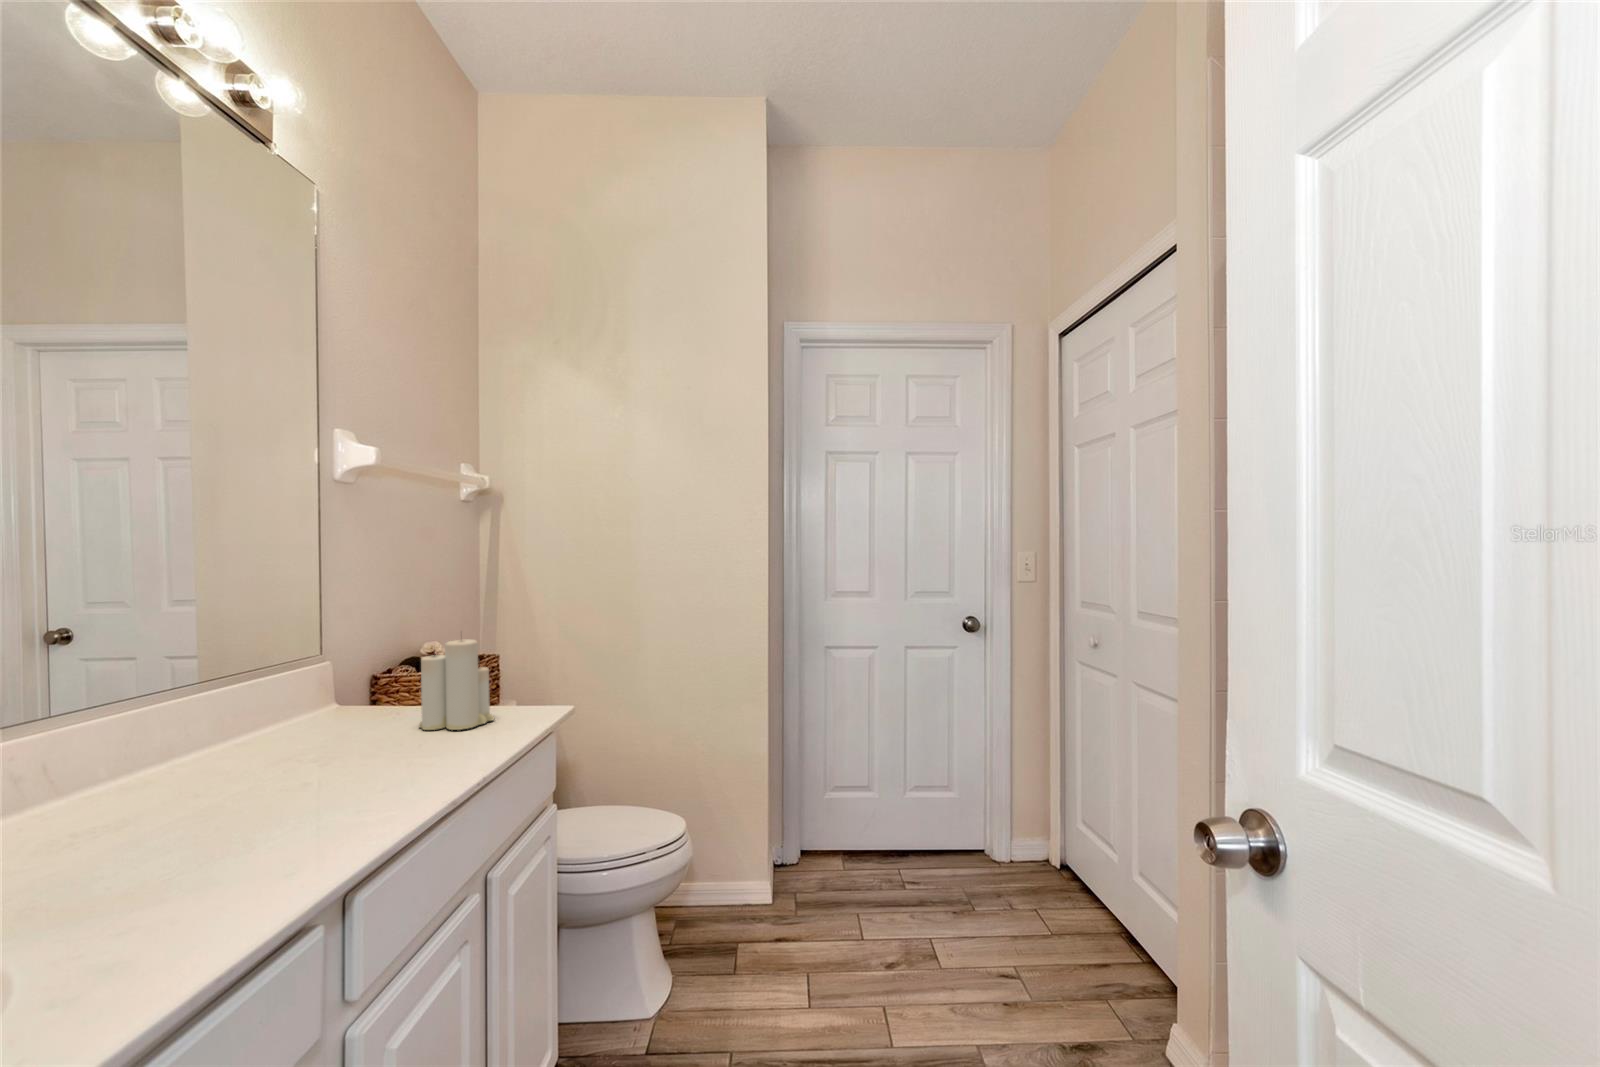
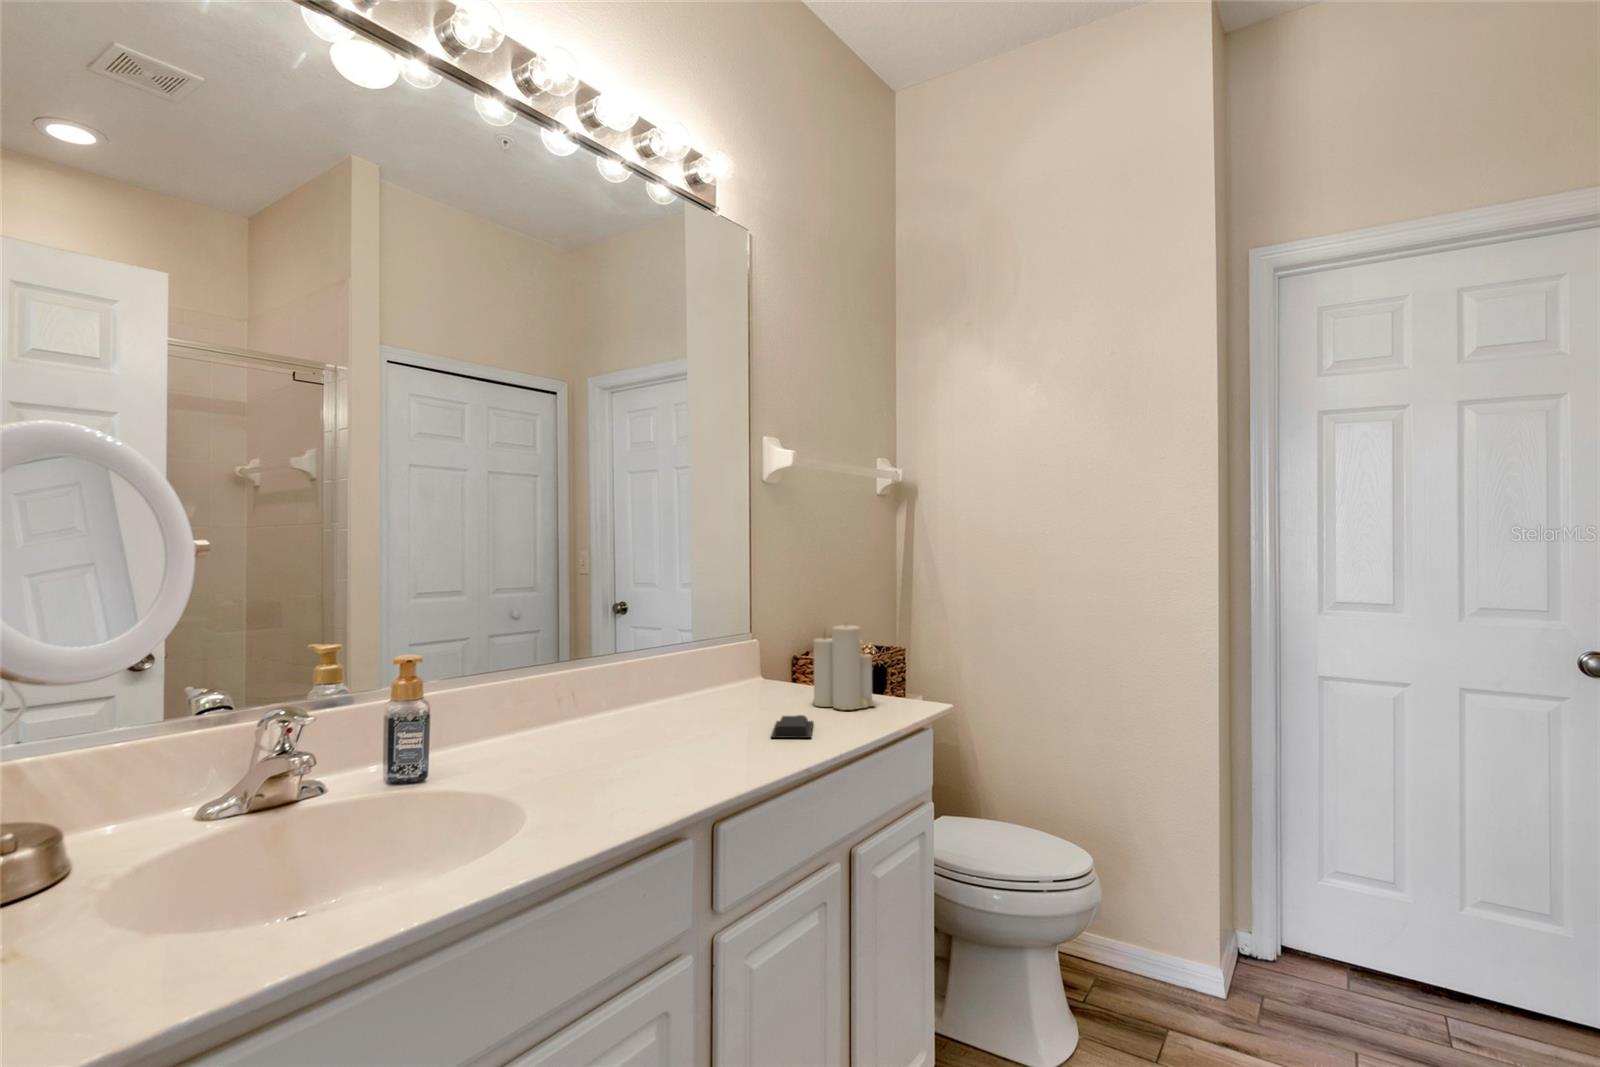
soap bar: none [386,744,440,778] -> present [771,715,813,738]

